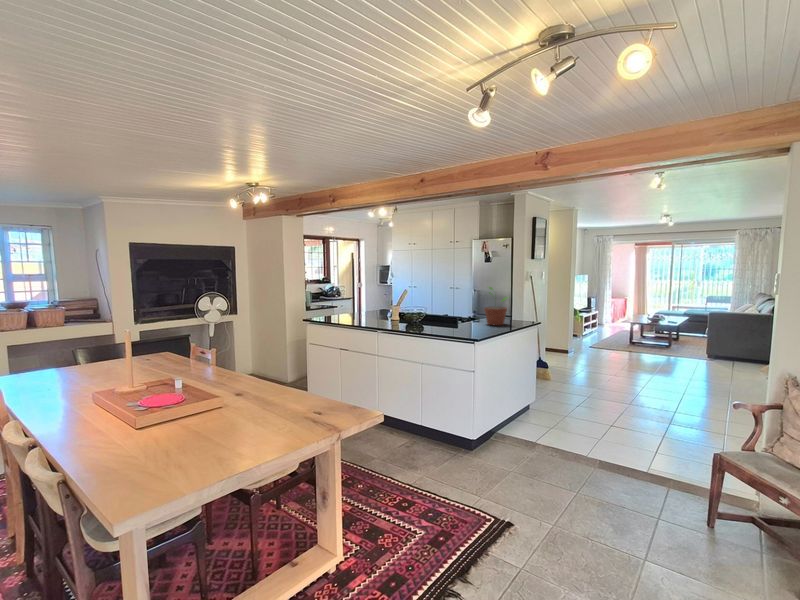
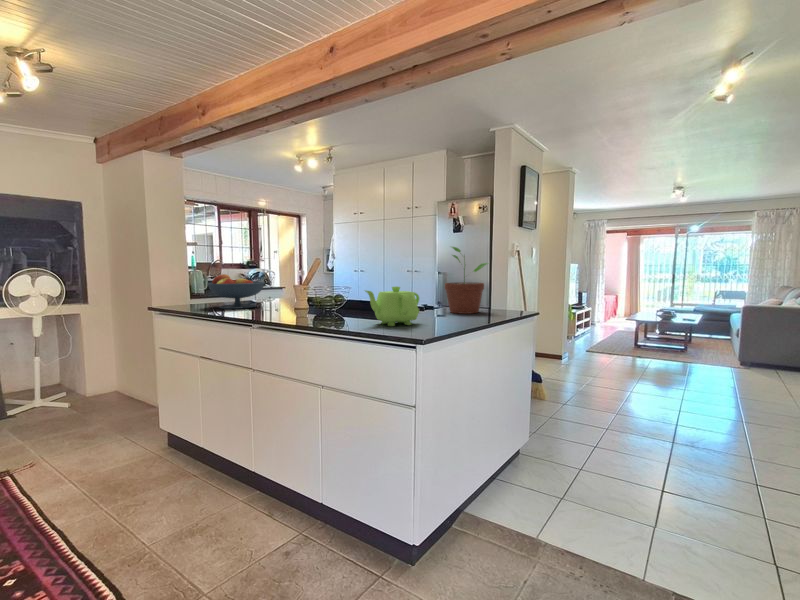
fruit bowl: none [343,301,375,322] -> present [208,274,265,309]
teapot: none [446,313,473,334] -> present [365,286,419,326]

